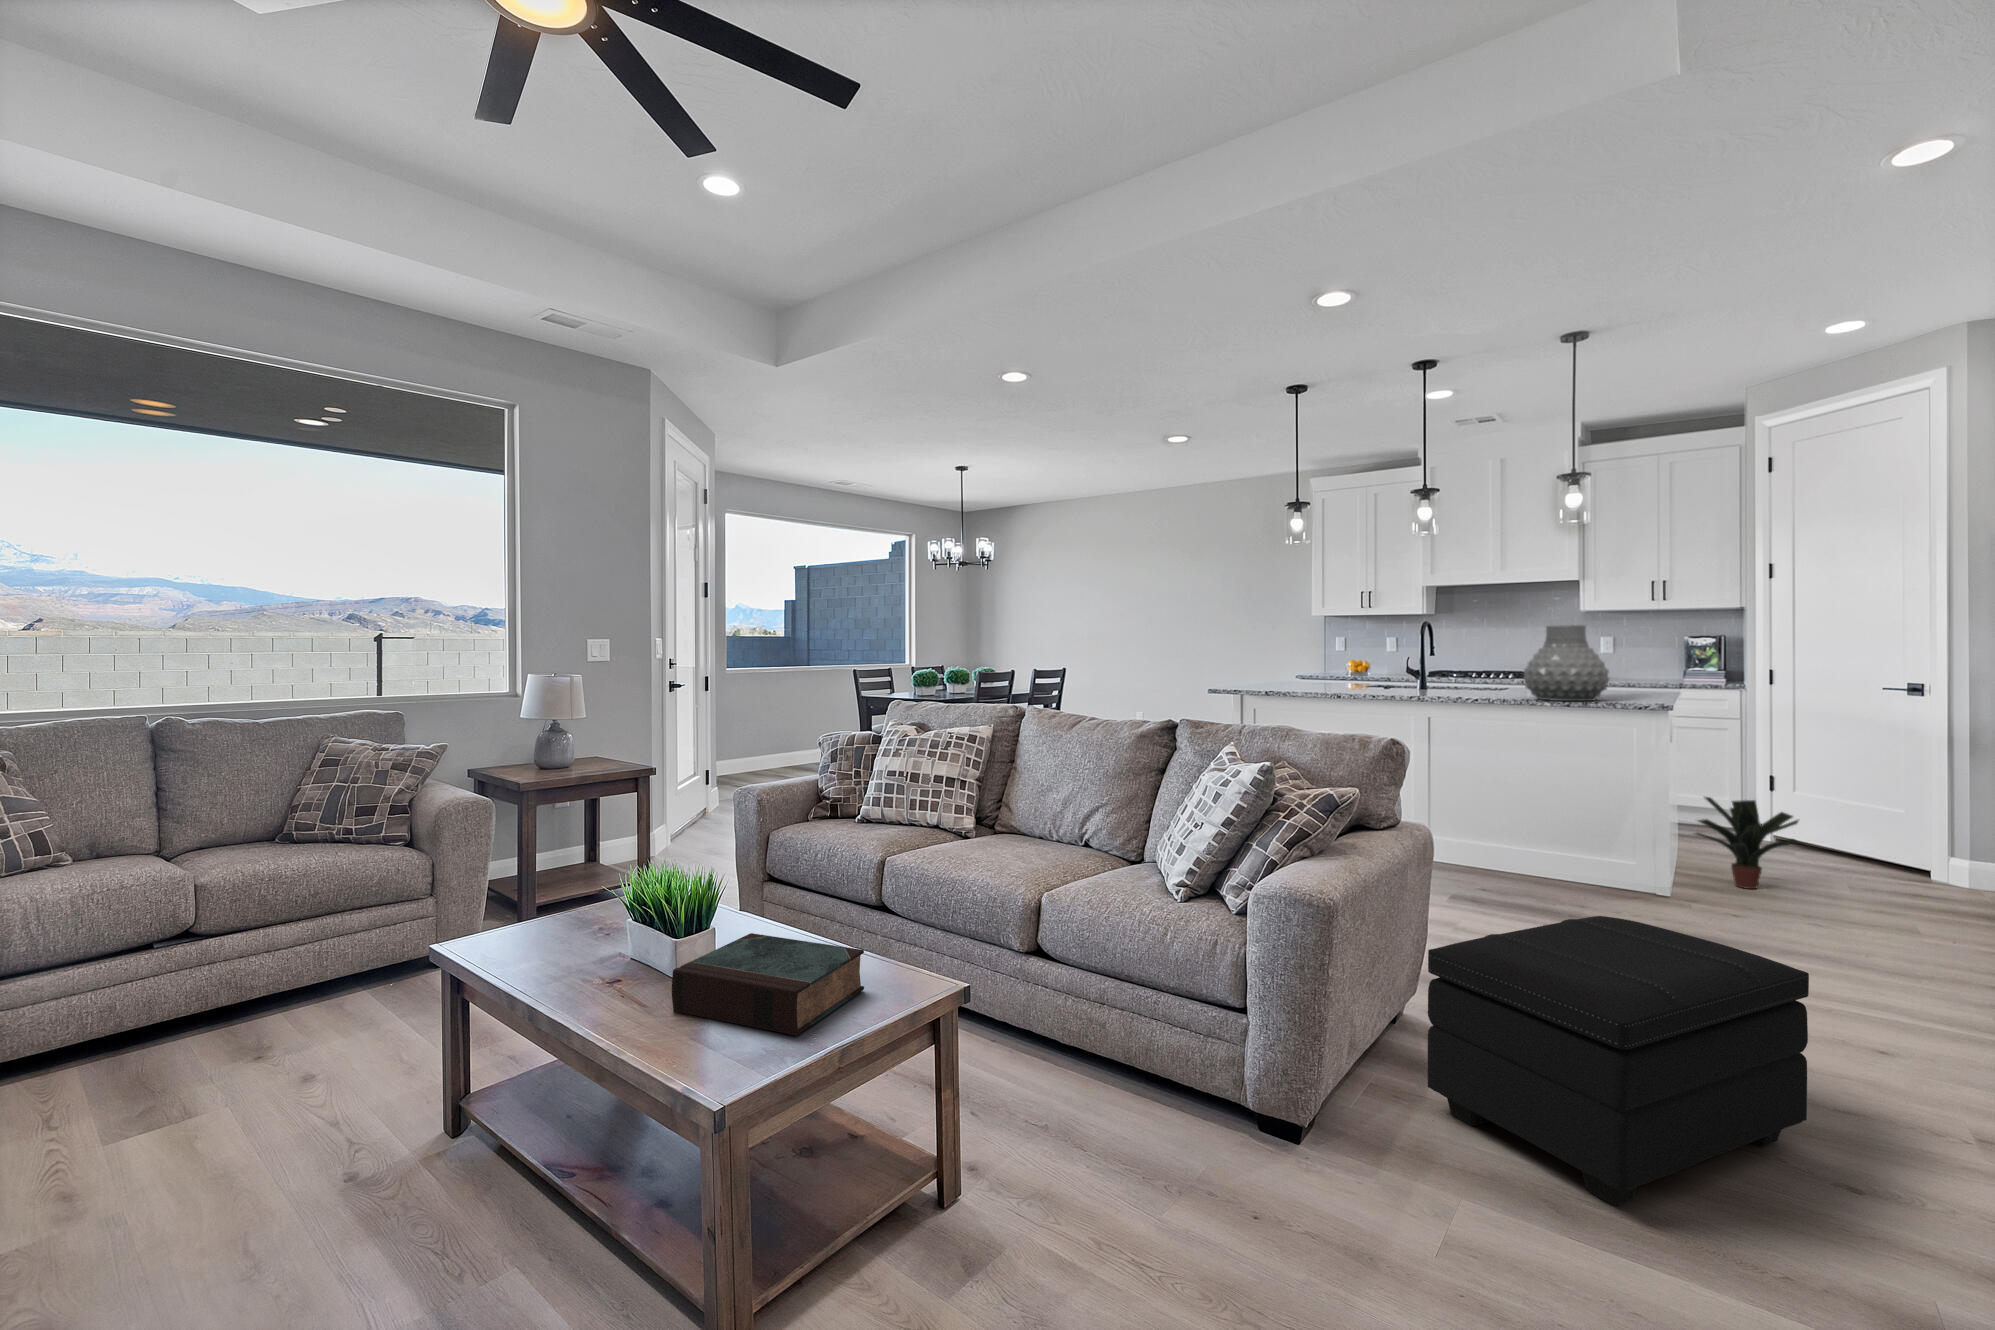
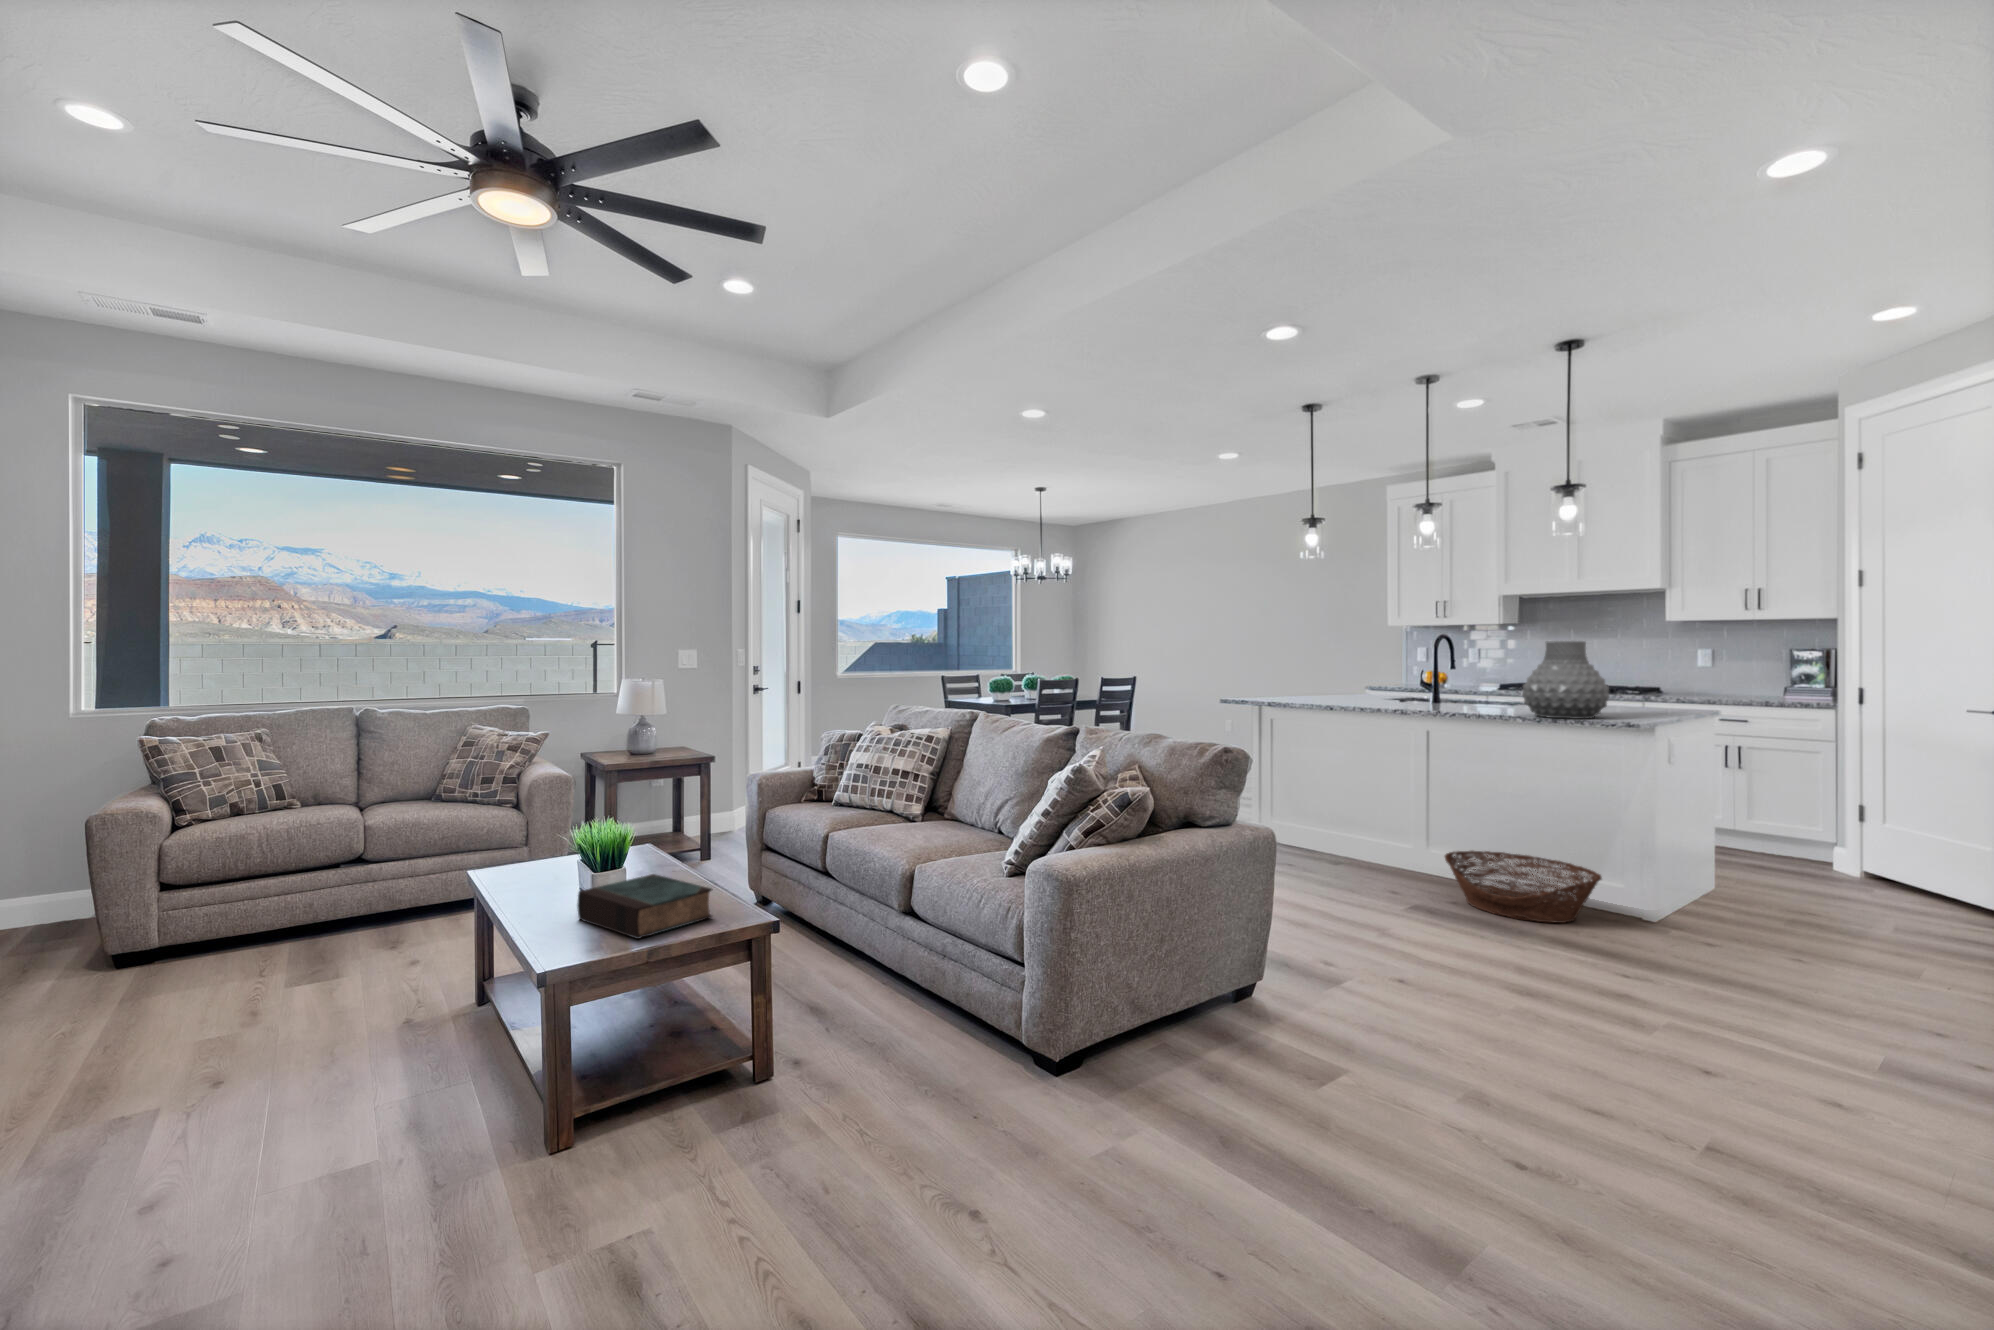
potted plant: present [1696,797,1799,889] -> none [1700,822,1824,922]
basket: none [1467,835,1633,905] -> present [1445,851,1602,923]
footstool: present [1427,916,1809,1205] -> none [1189,914,1508,1142]

